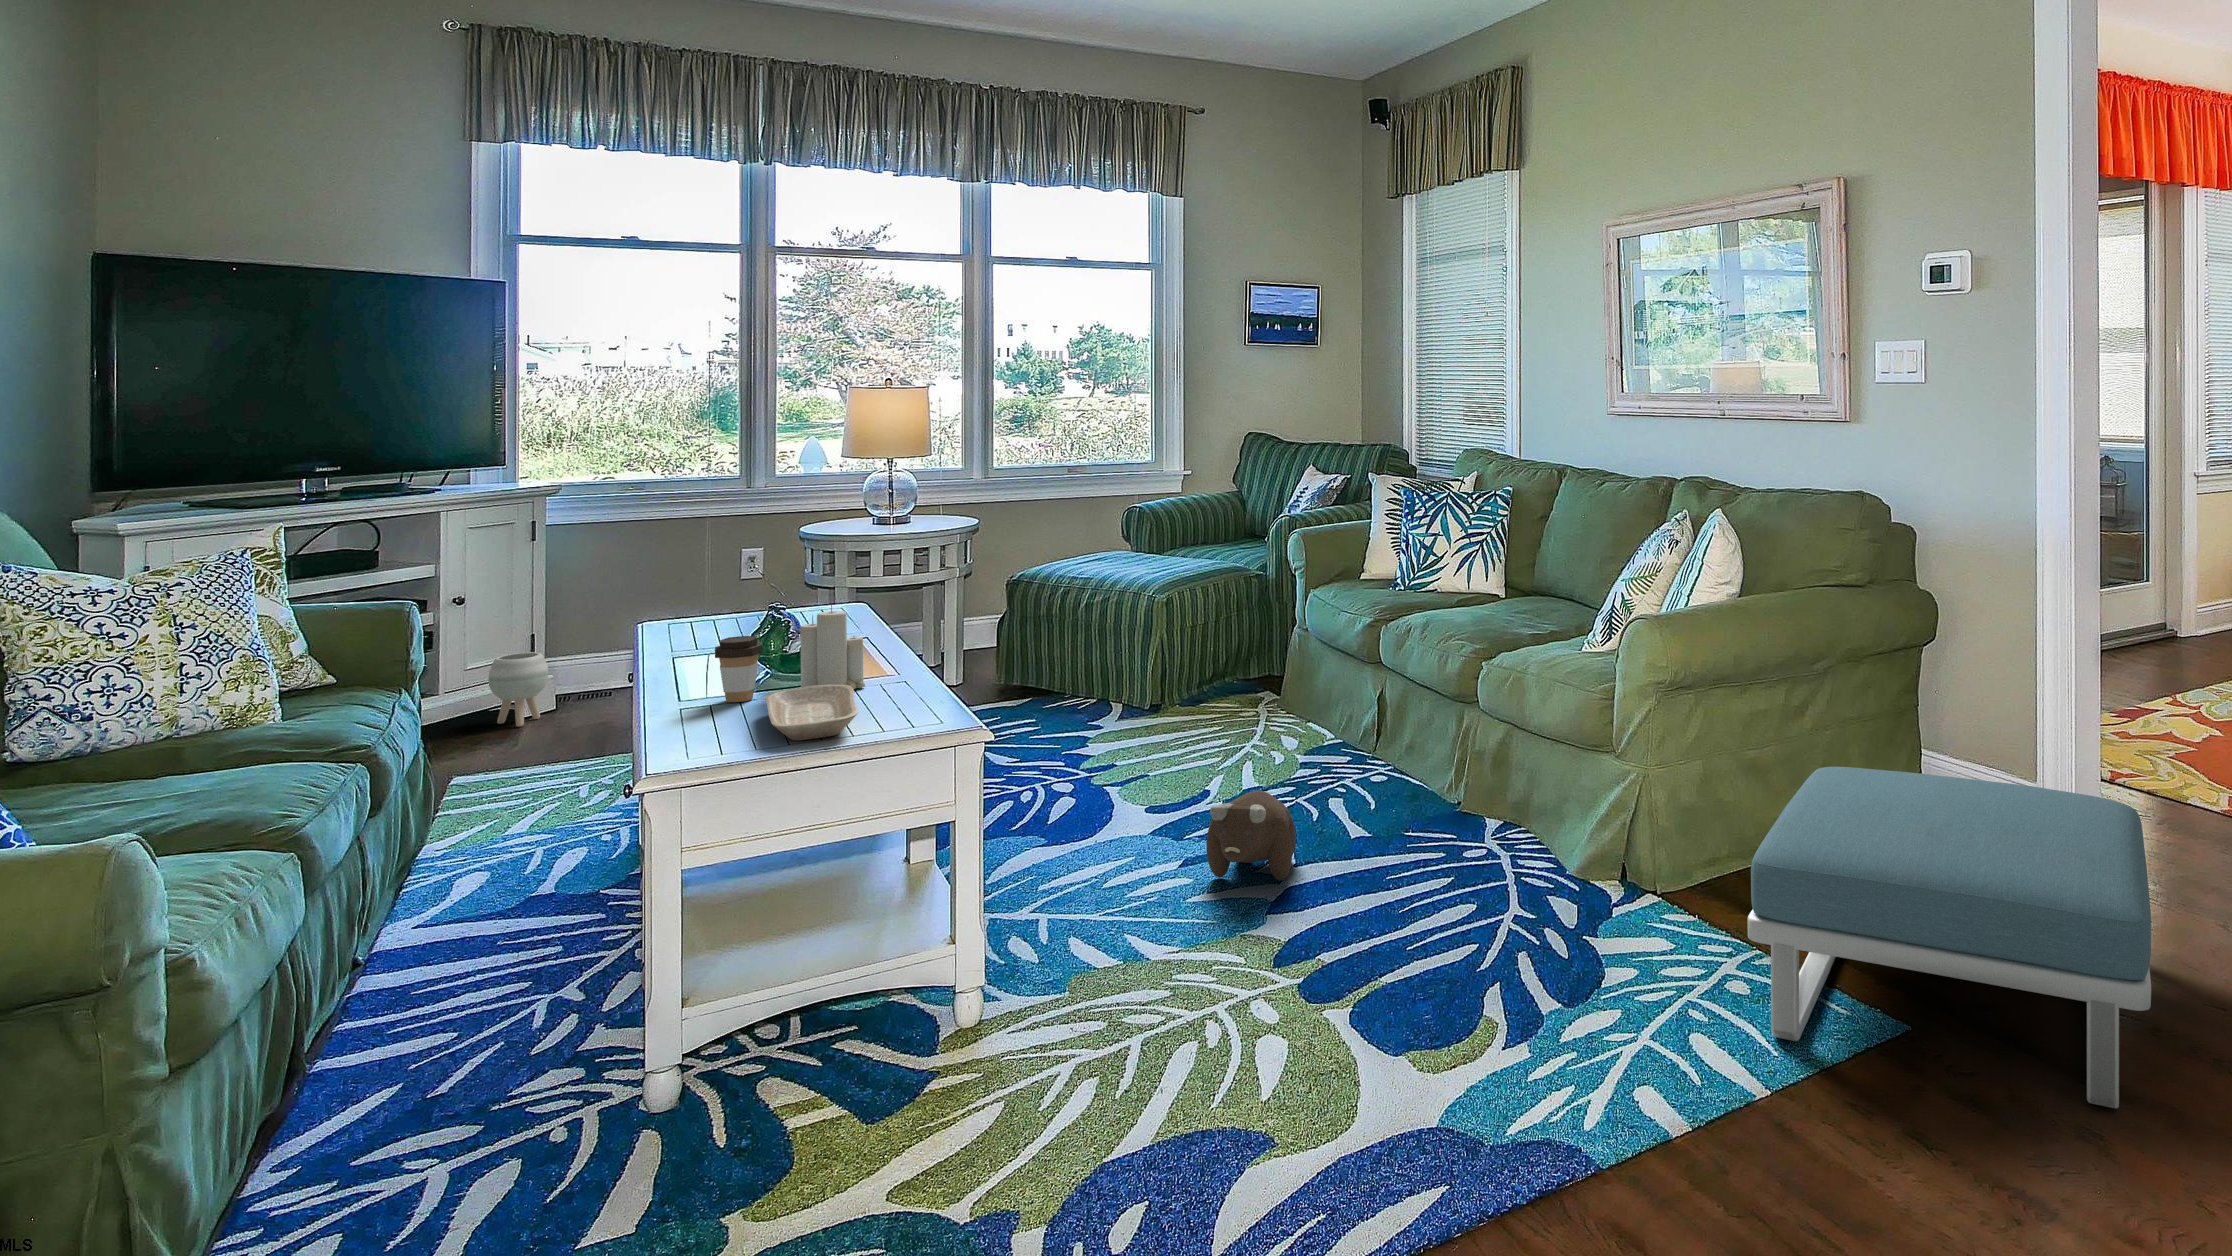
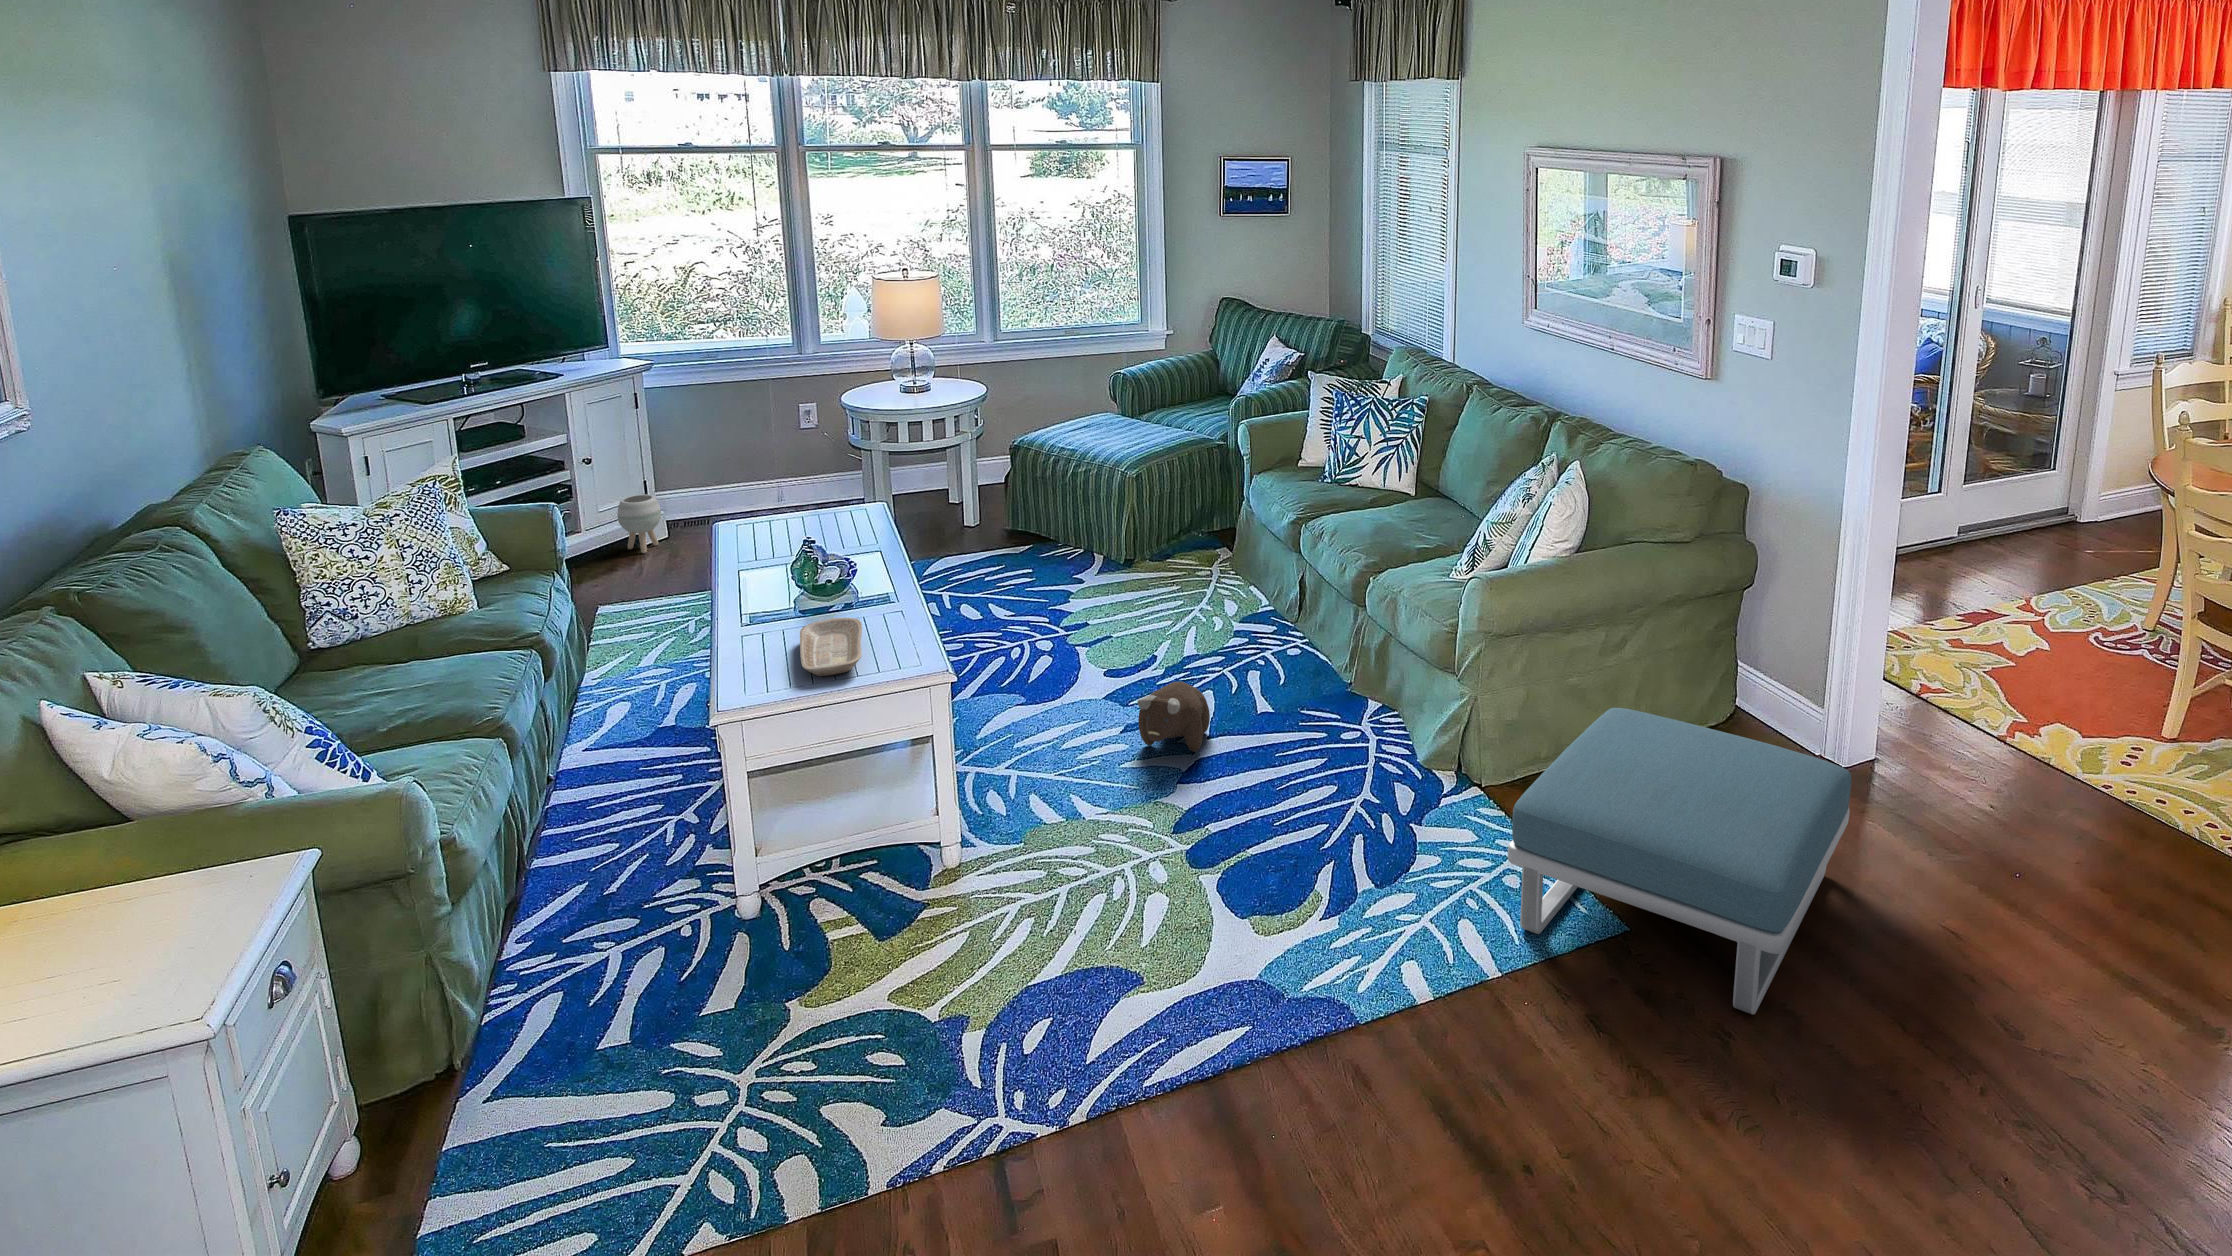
candle: present [800,604,865,689] -> none [825,551,875,617]
coffee cup: present [715,636,763,702] -> none [764,575,798,625]

